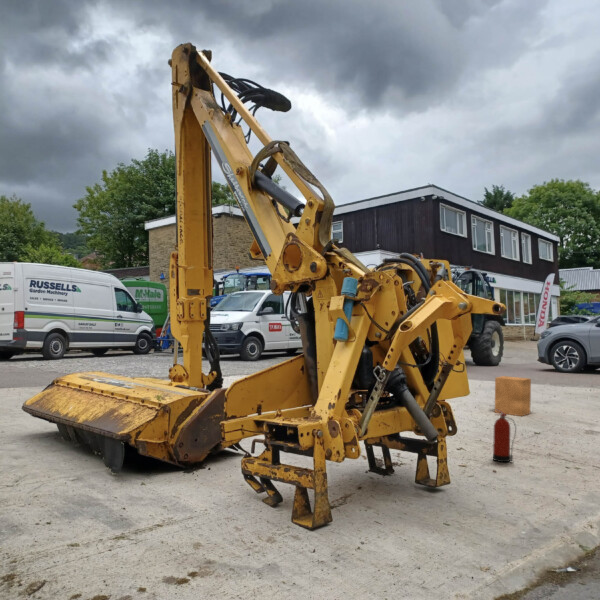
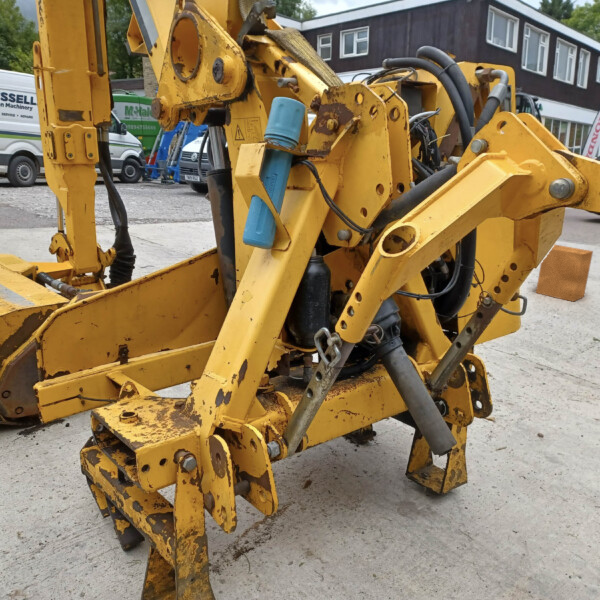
fire extinguisher: present [493,409,515,462] -> none [537,325,583,407]

